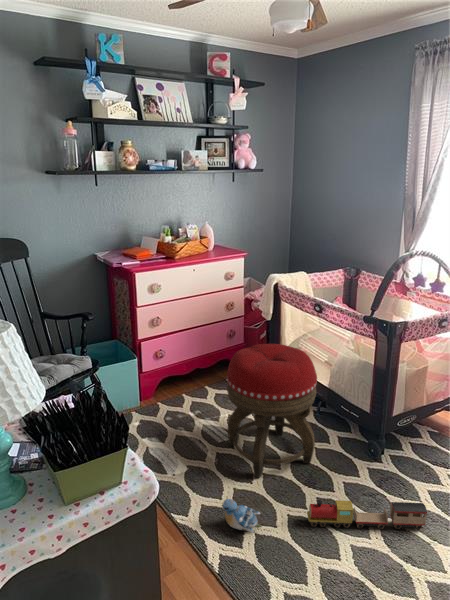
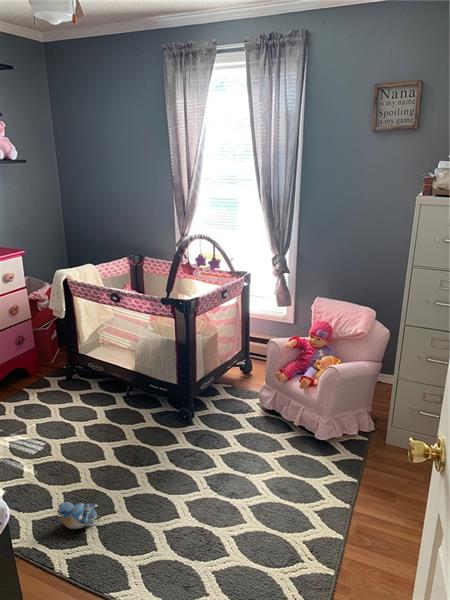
footstool: present [227,344,317,478] -> none [33,339,134,475]
toy train: present [307,500,427,530] -> none [141,448,240,499]

